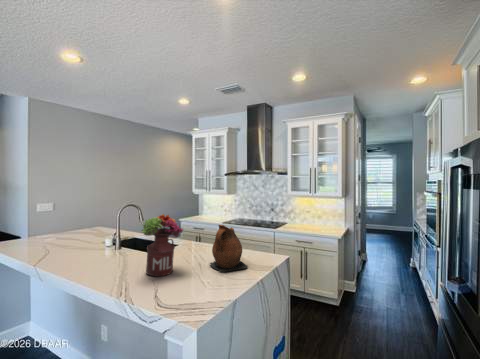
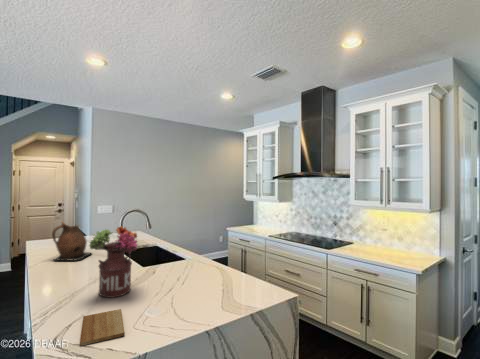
ceramic pitcher: present [210,225,248,272] -> present [52,222,91,261]
cutting board: none [164,281,214,307] -> present [80,309,125,346]

